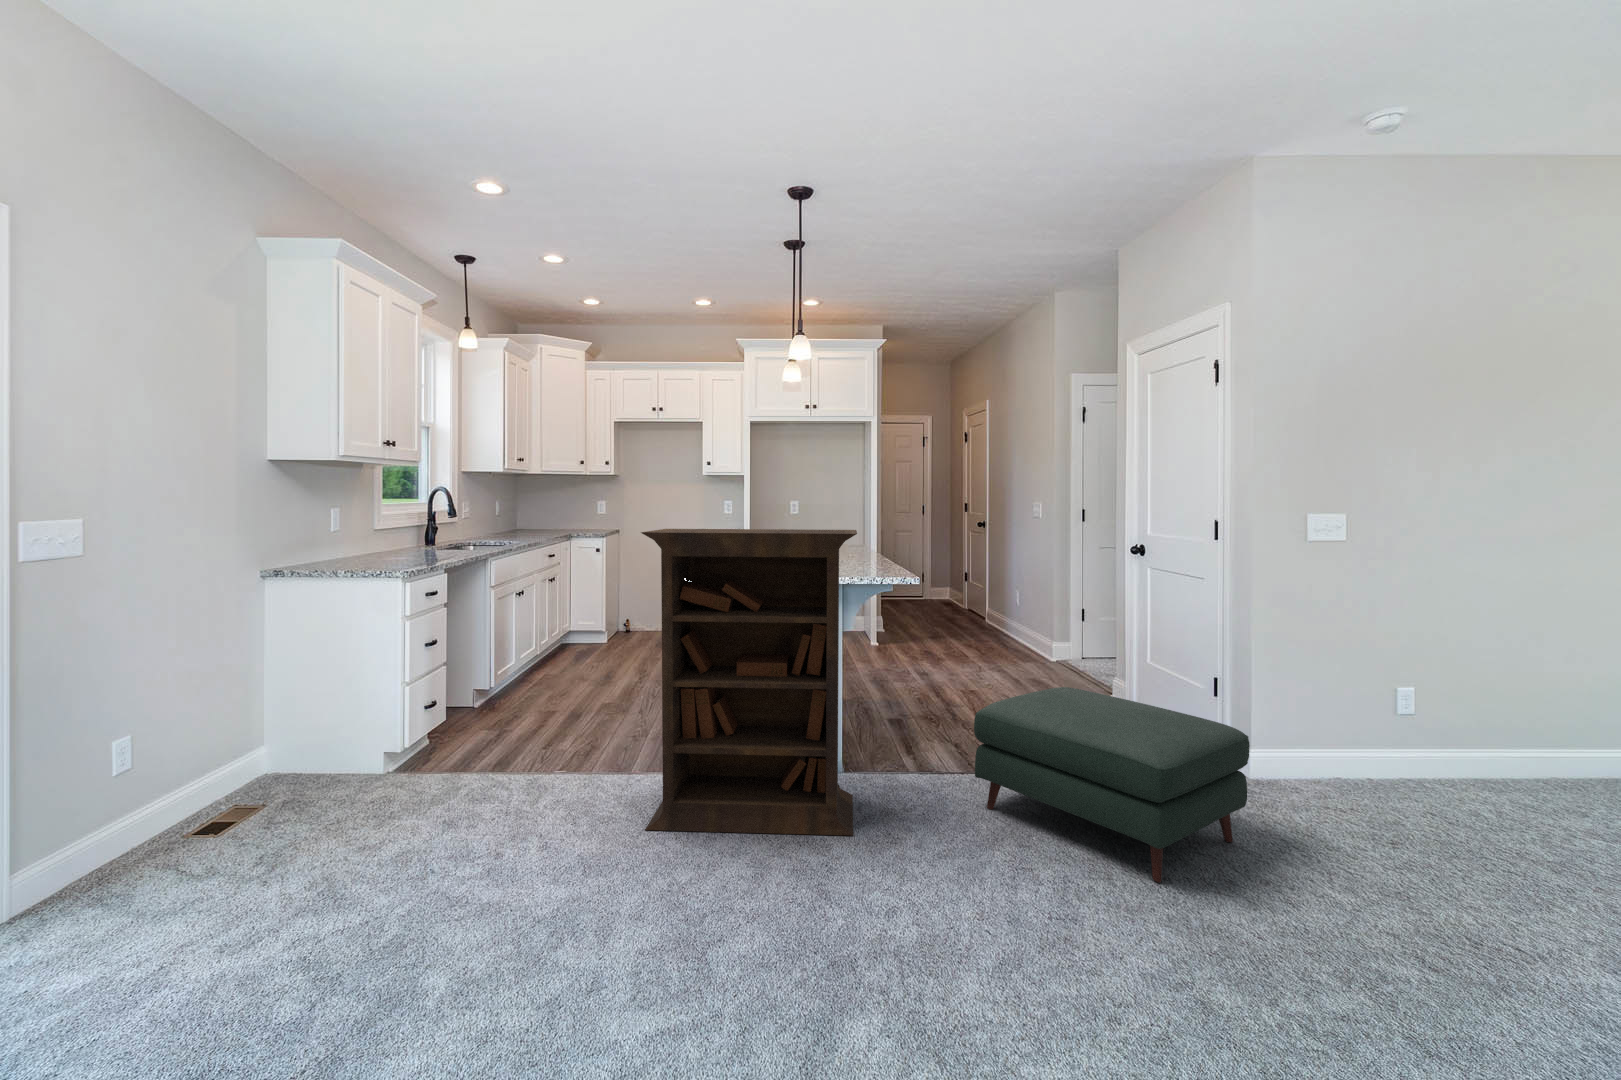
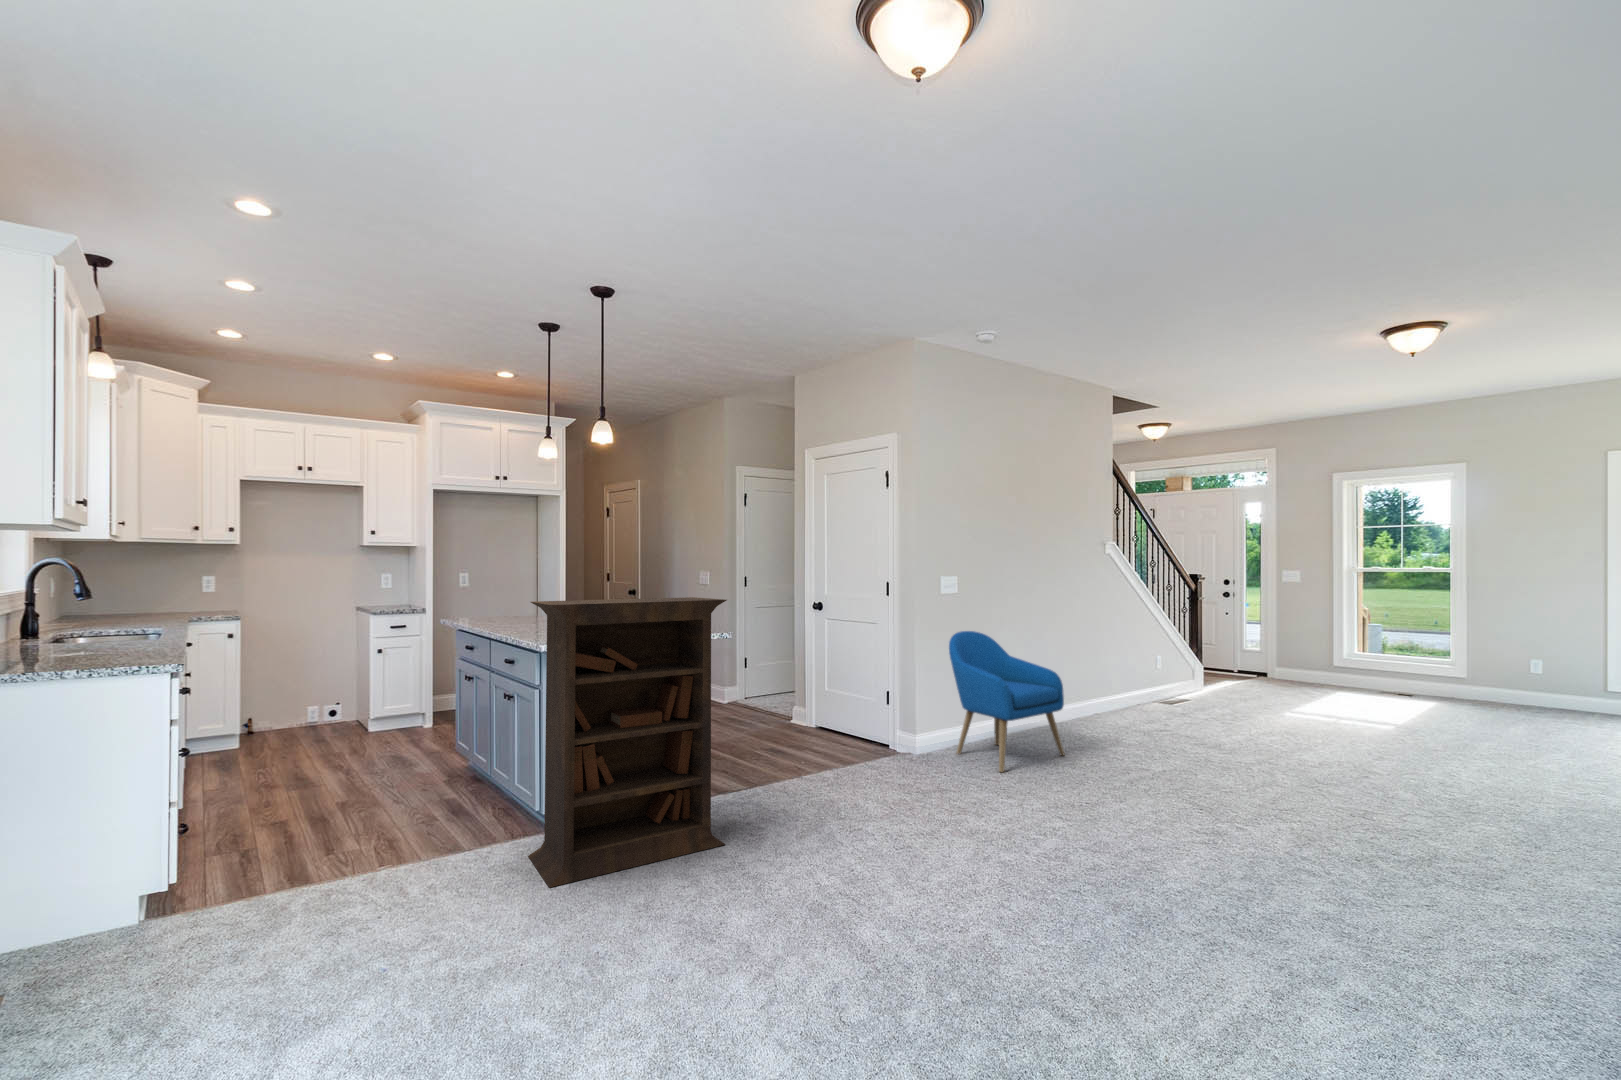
armchair: none [1321,600,1566,843] -> present [949,631,1065,772]
ottoman: present [974,687,1250,883] -> none [783,708,947,819]

